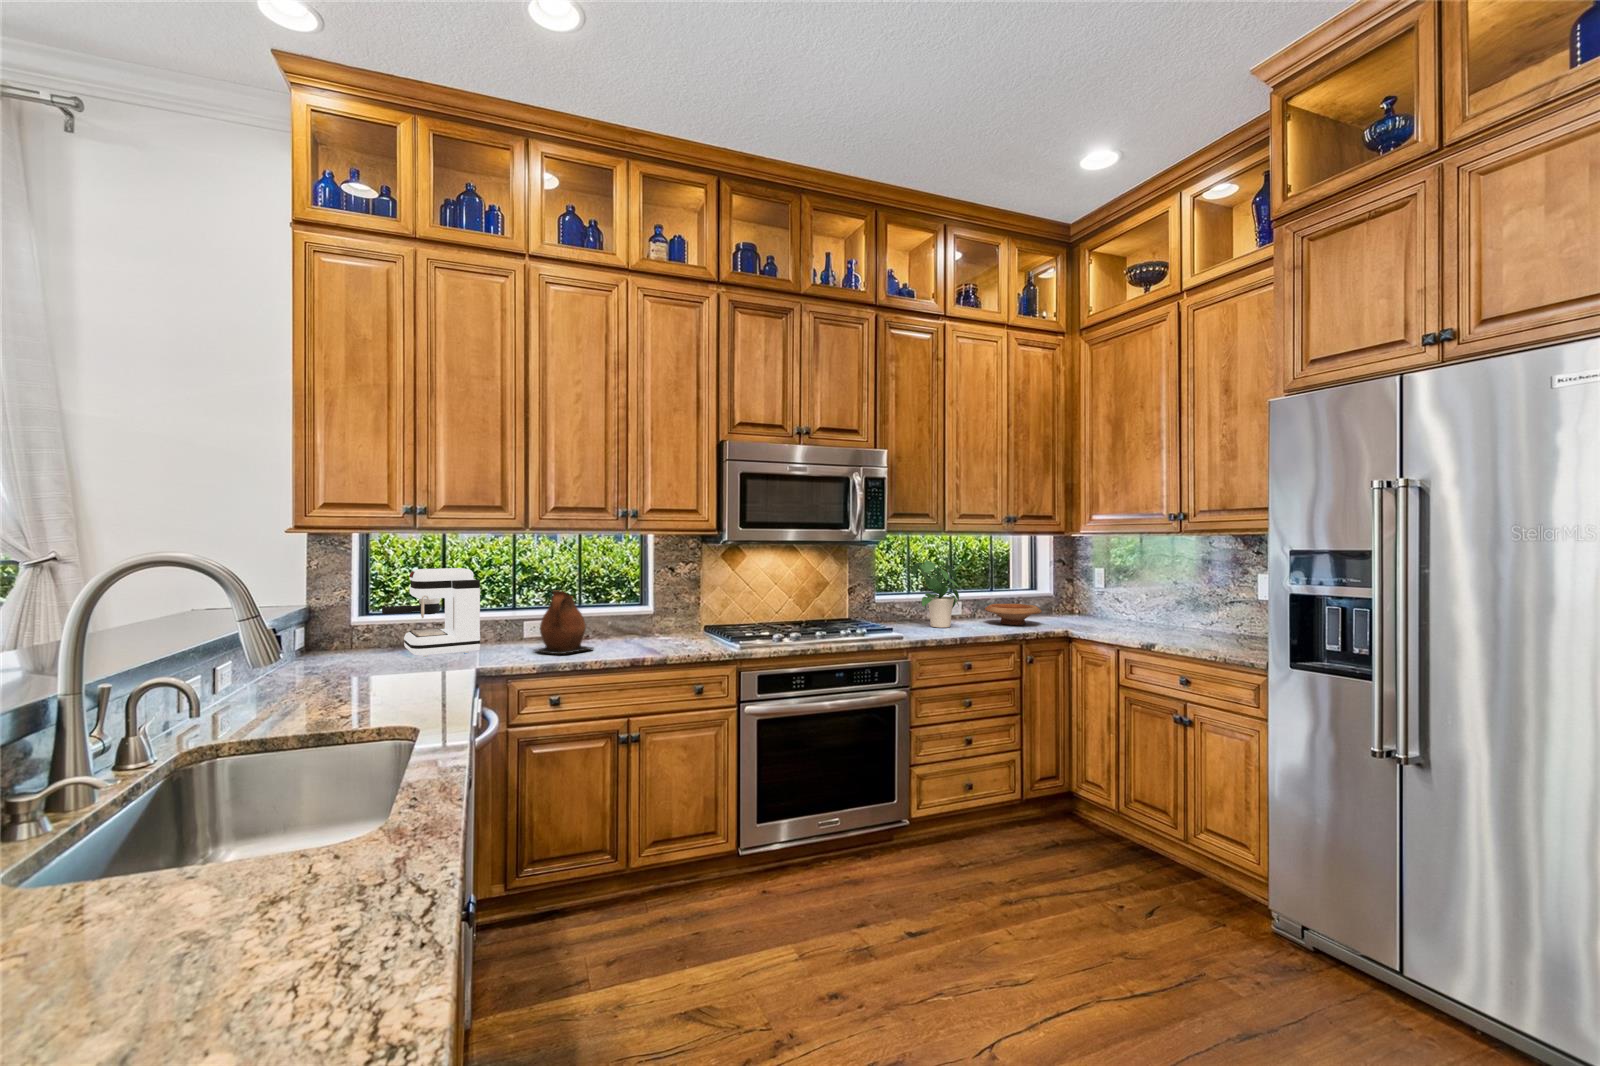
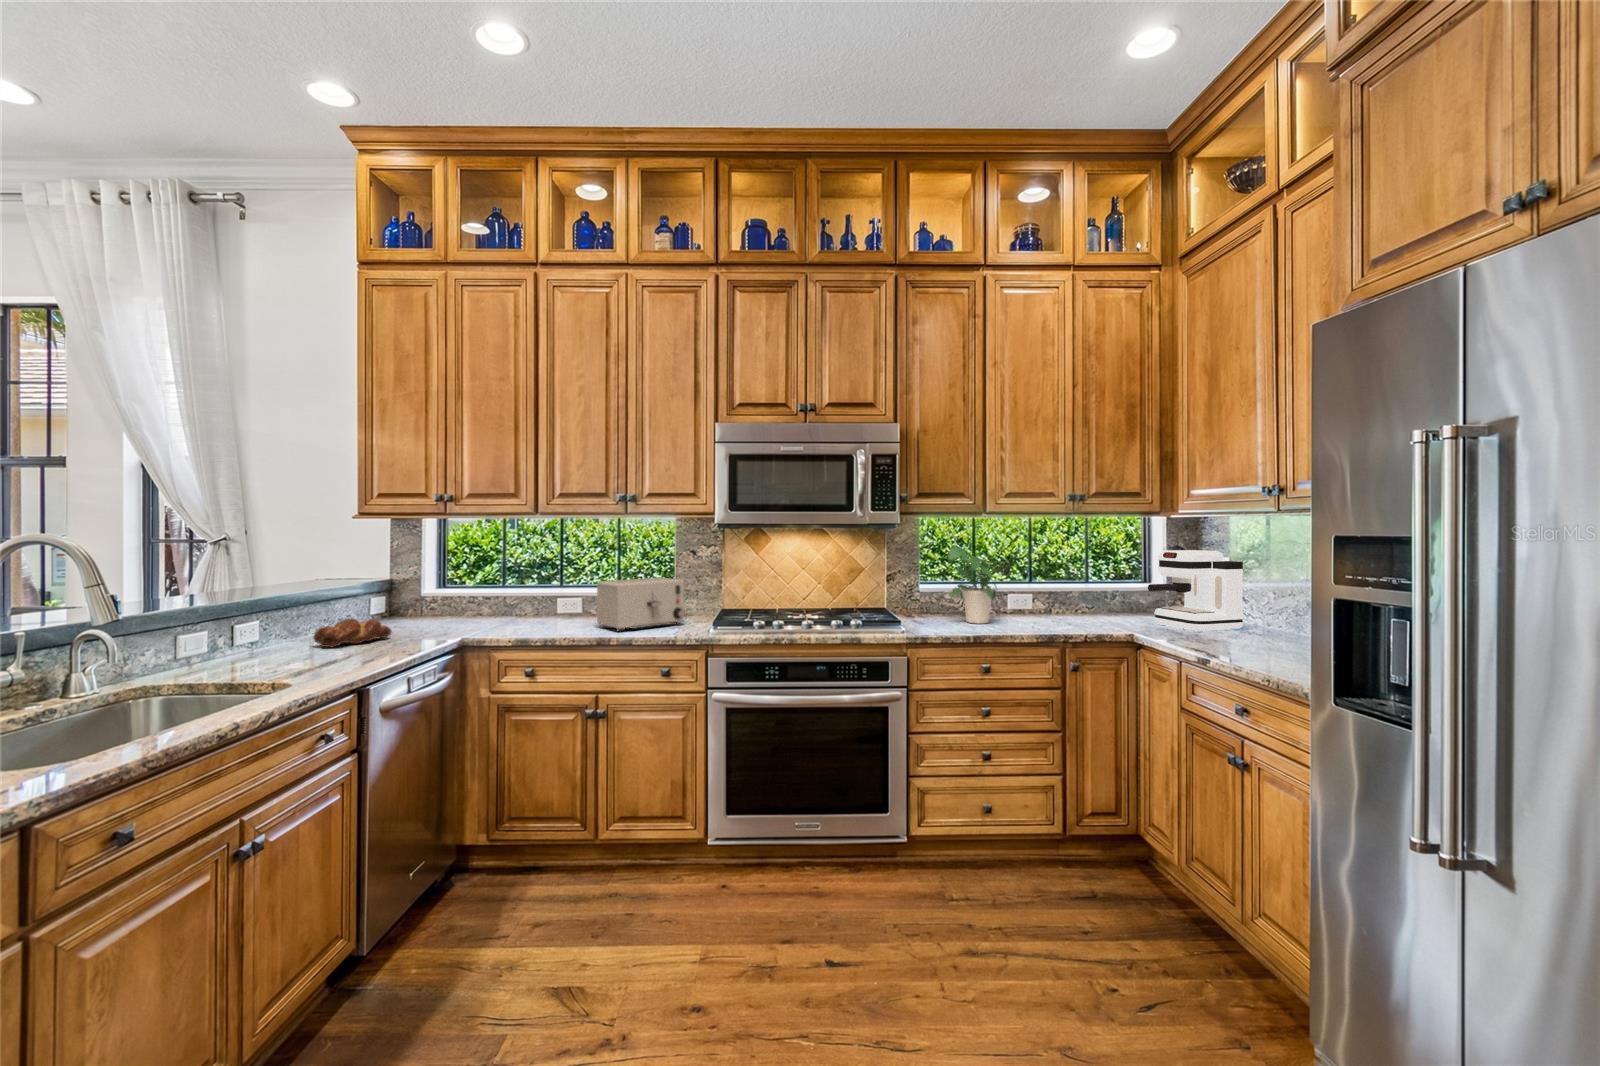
coffee maker: present [382,568,480,657] -> present [1148,550,1243,632]
ceramic pitcher: present [538,591,593,654] -> none [531,570,586,630]
toaster: none [608,595,693,652] -> present [597,578,684,631]
wooden bowl: present [985,604,1042,625] -> none [1041,599,1112,625]
bread loaf: none [316,652,394,688] -> present [313,618,391,647]

